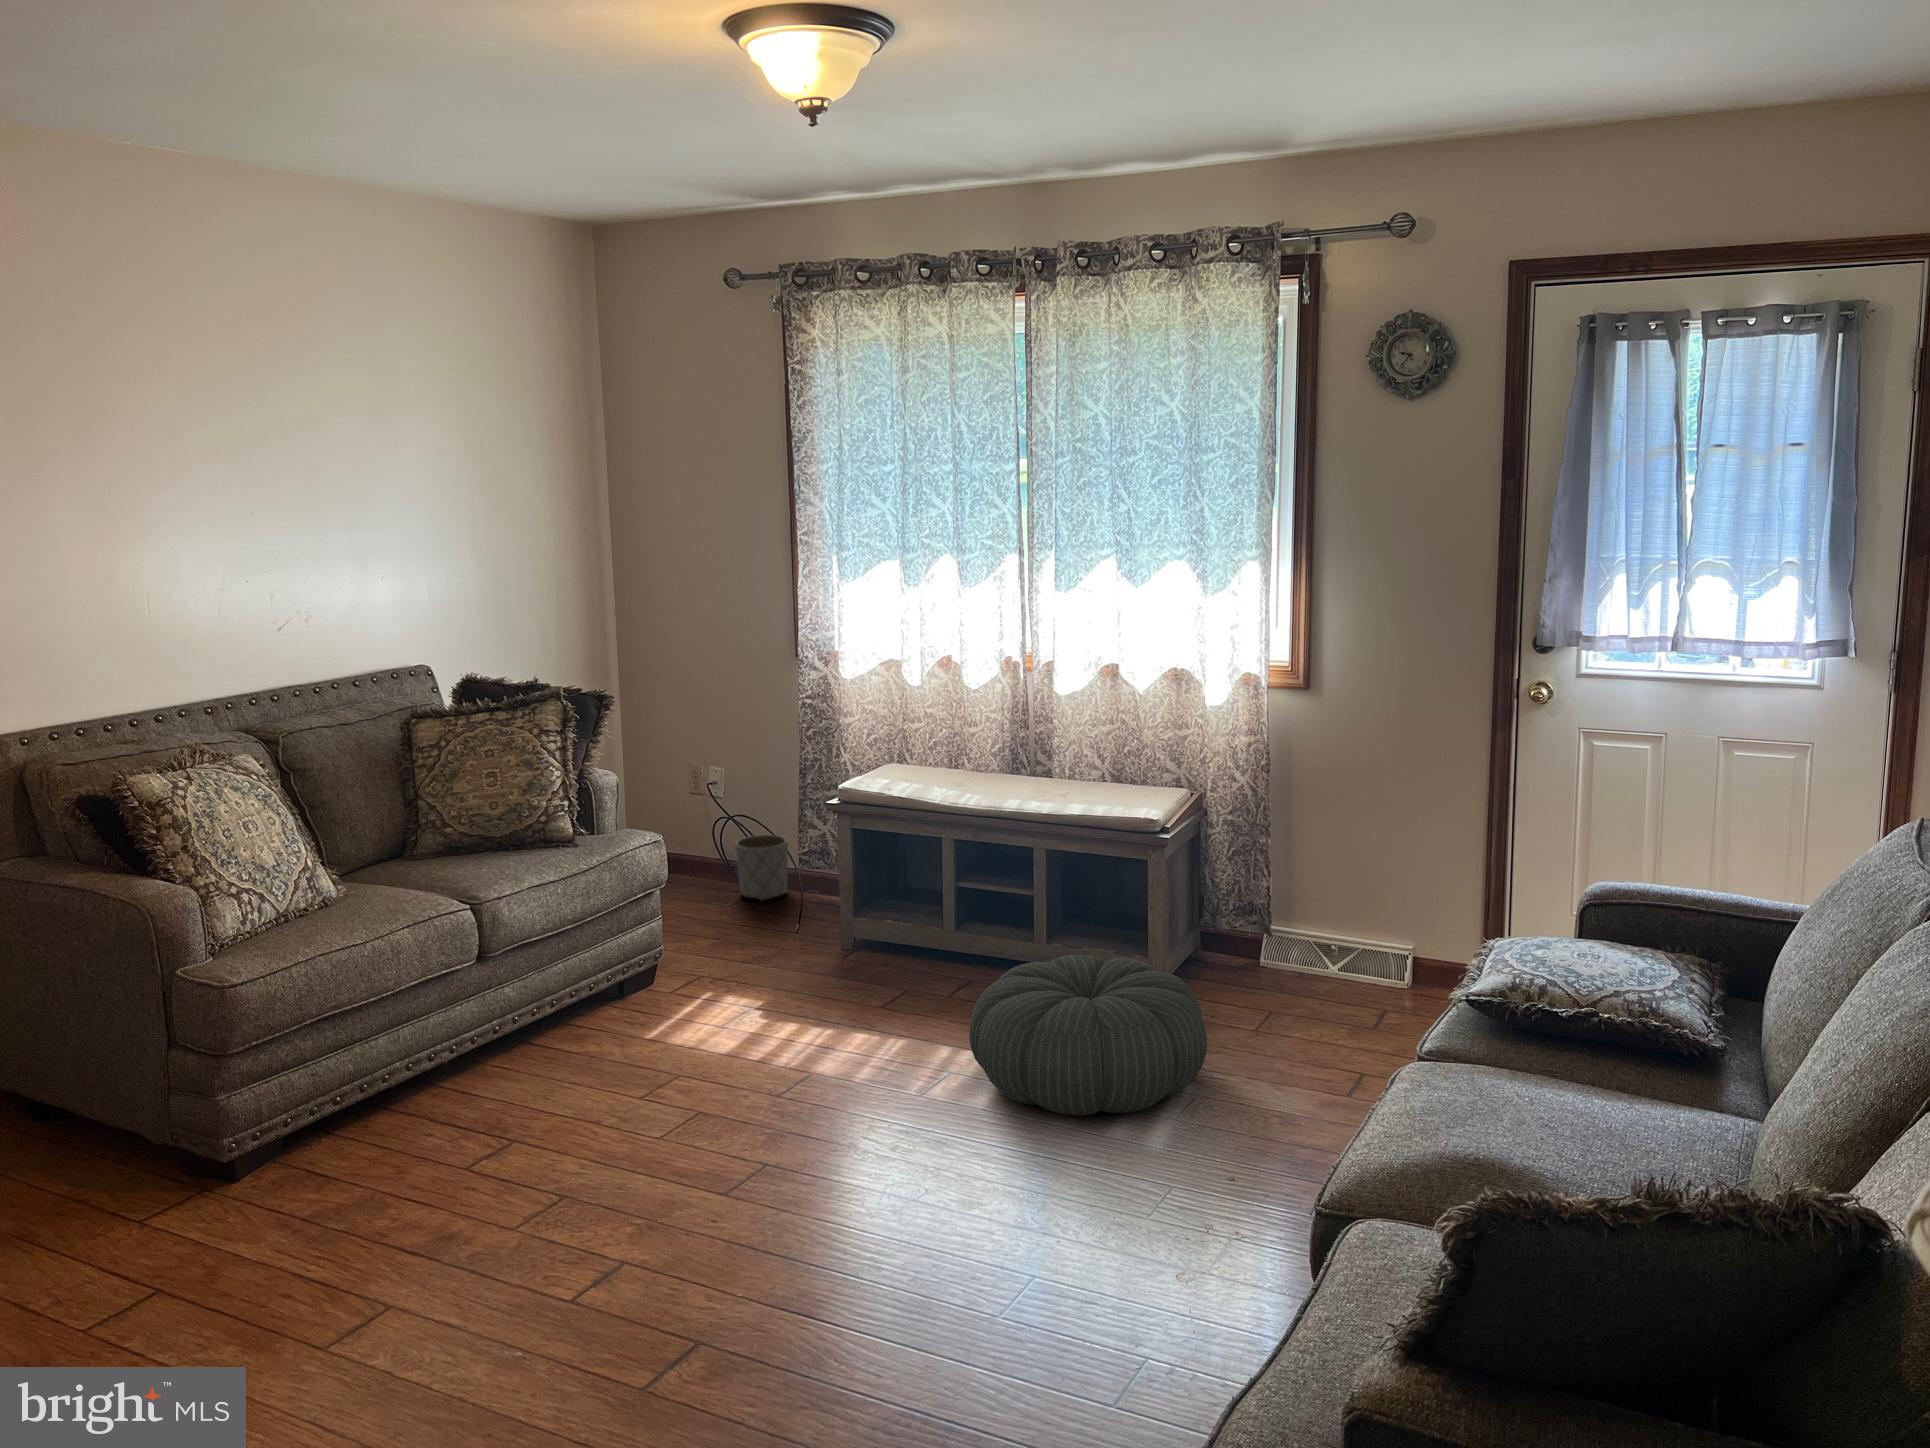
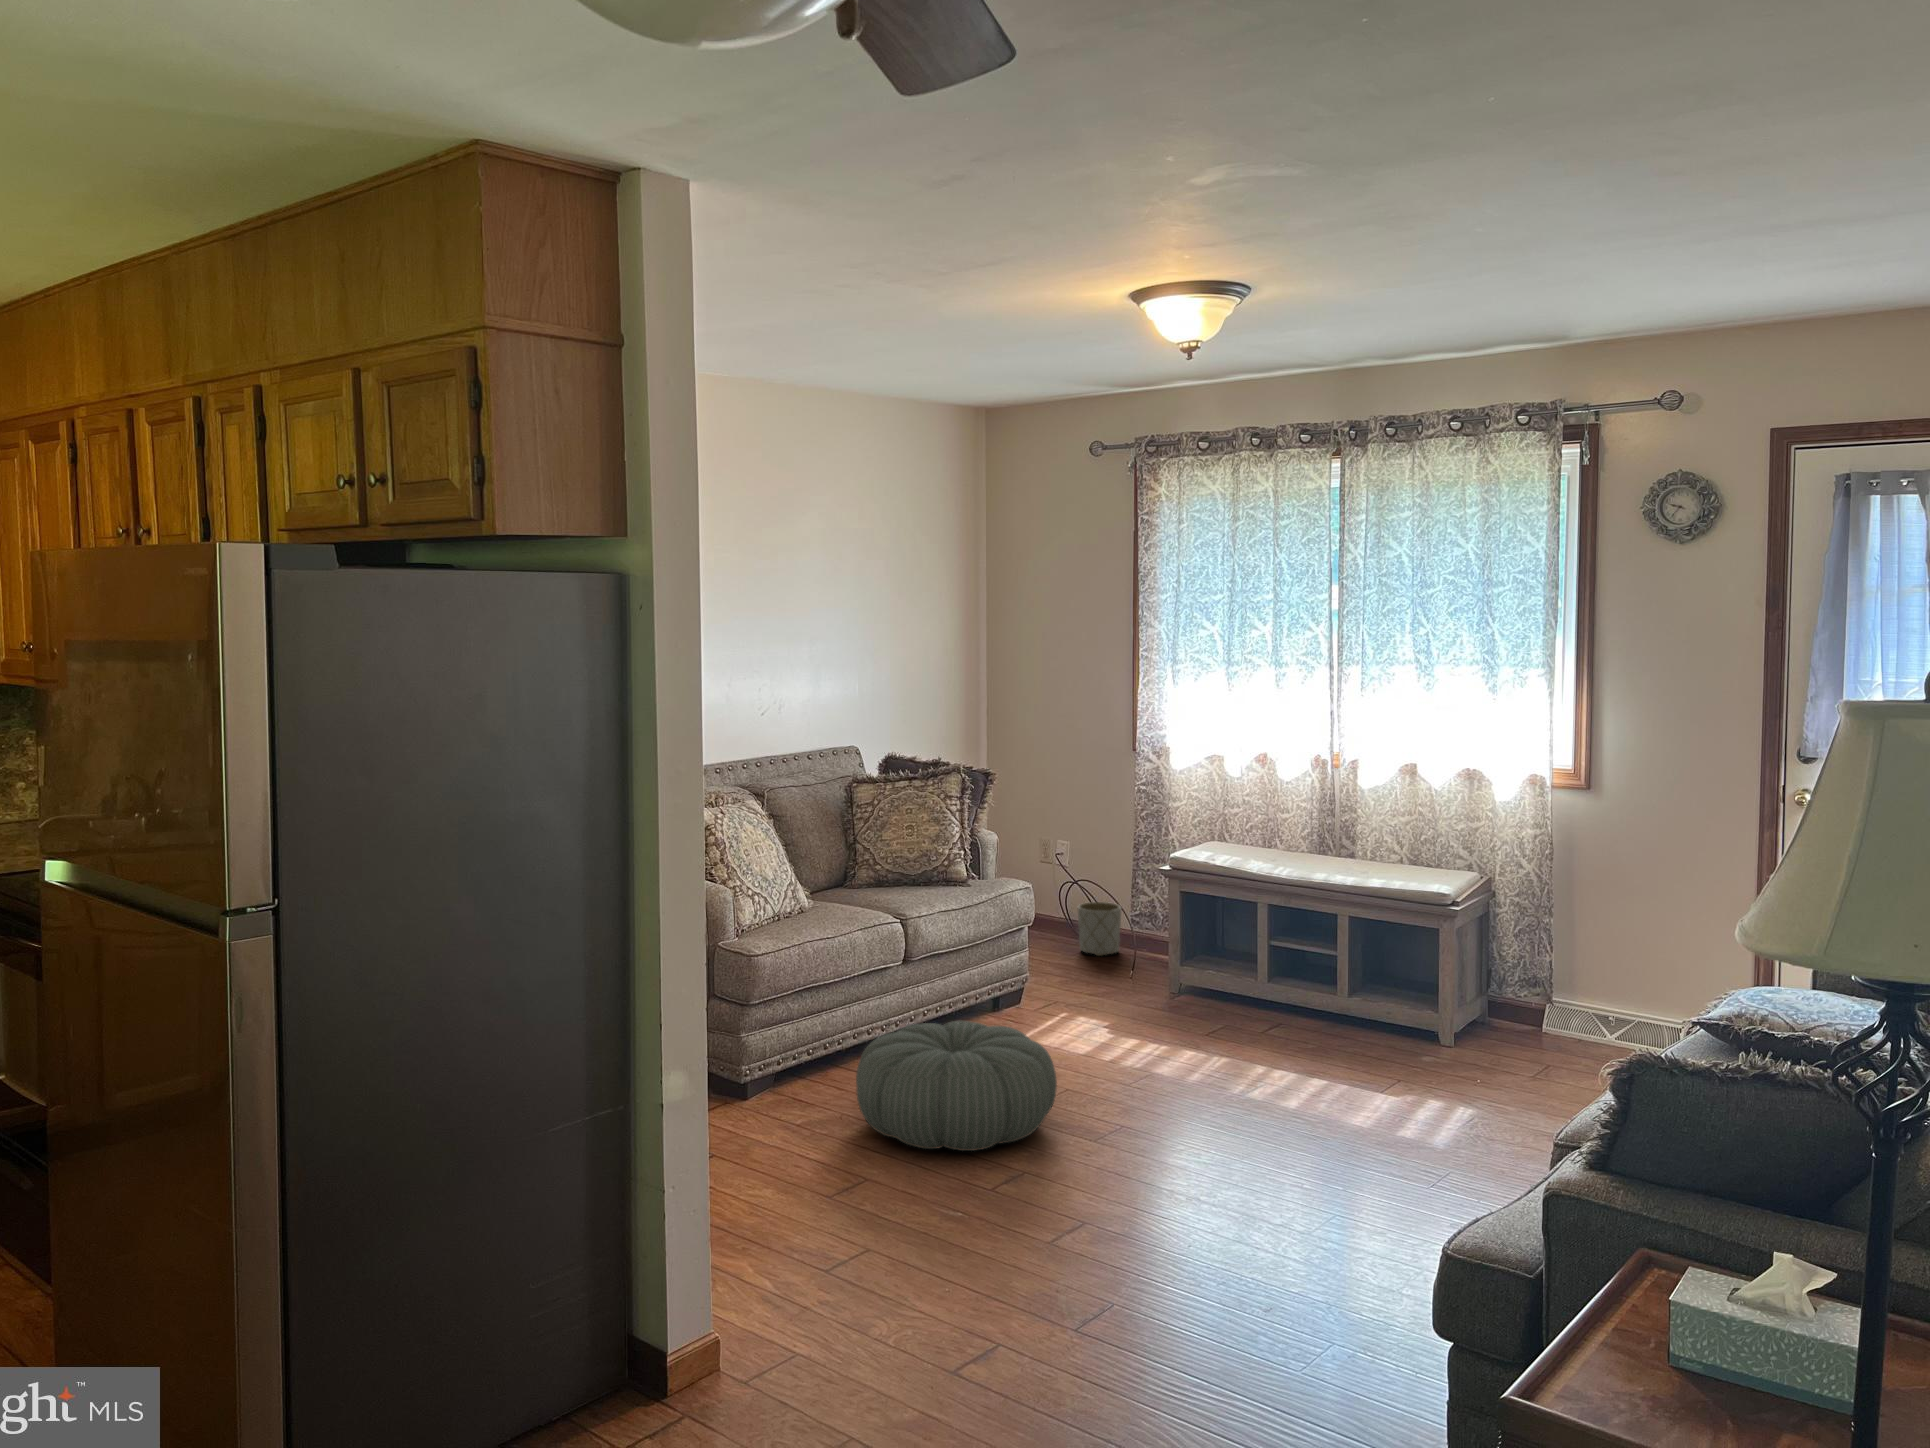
pouf: present [969,955,1207,1116] -> present [856,1021,1057,1151]

